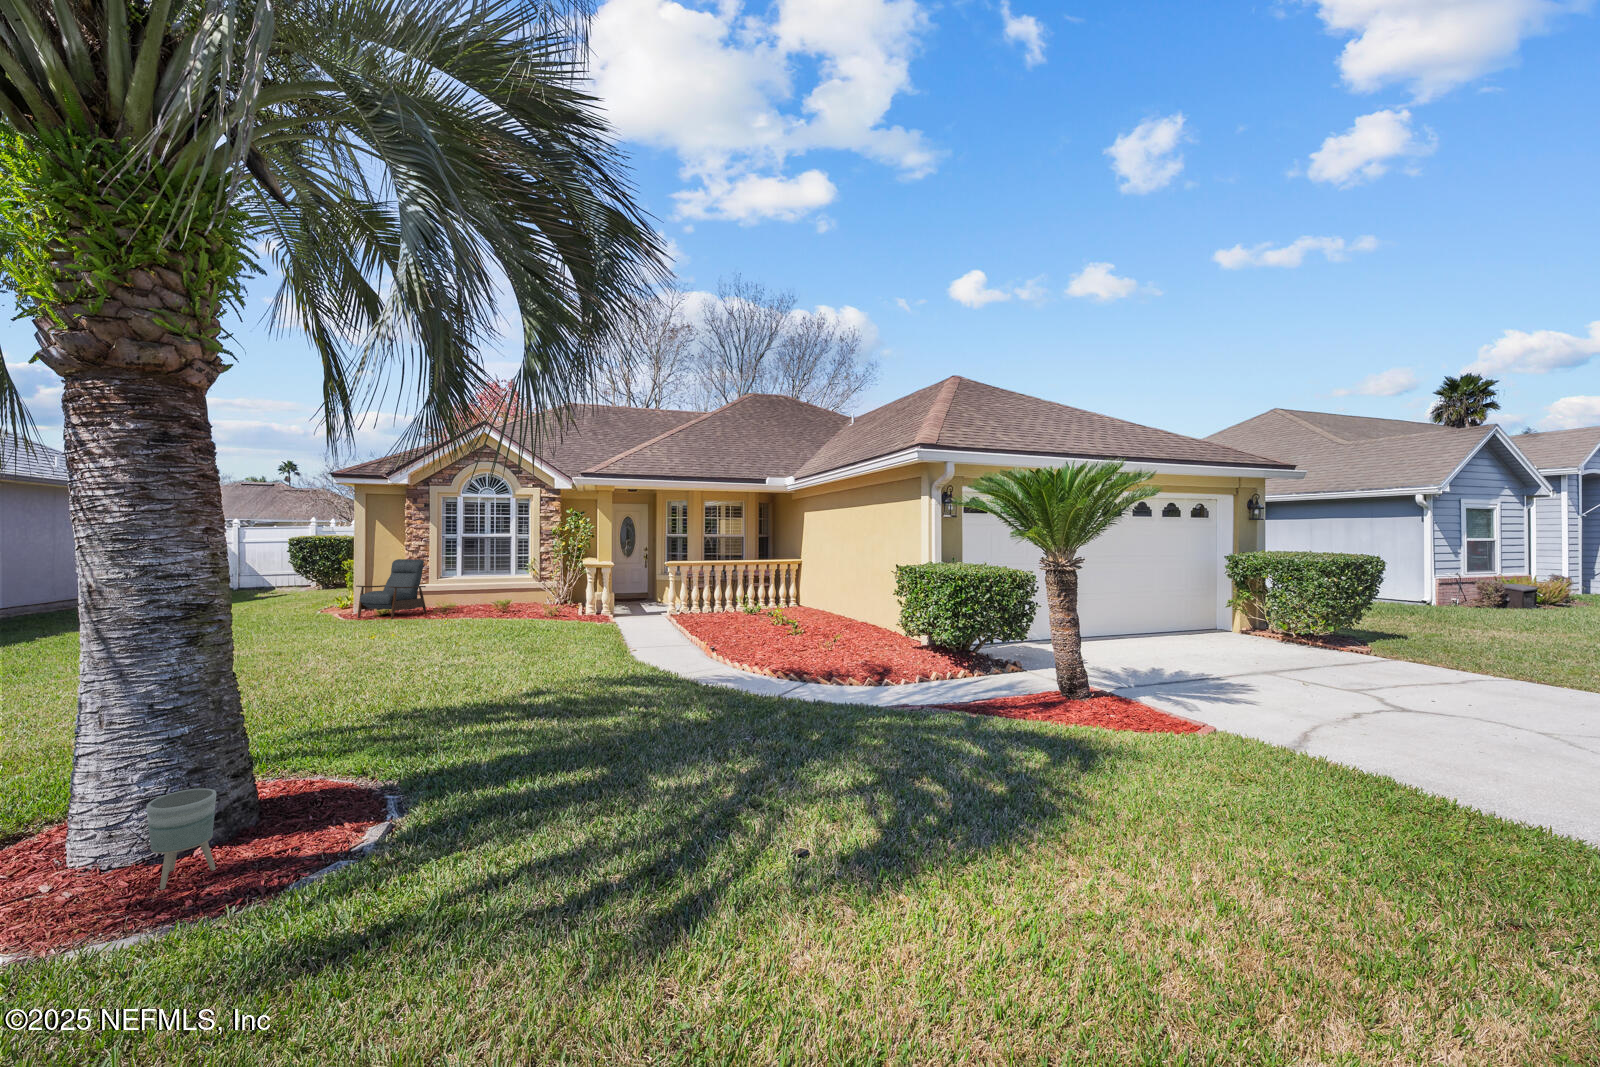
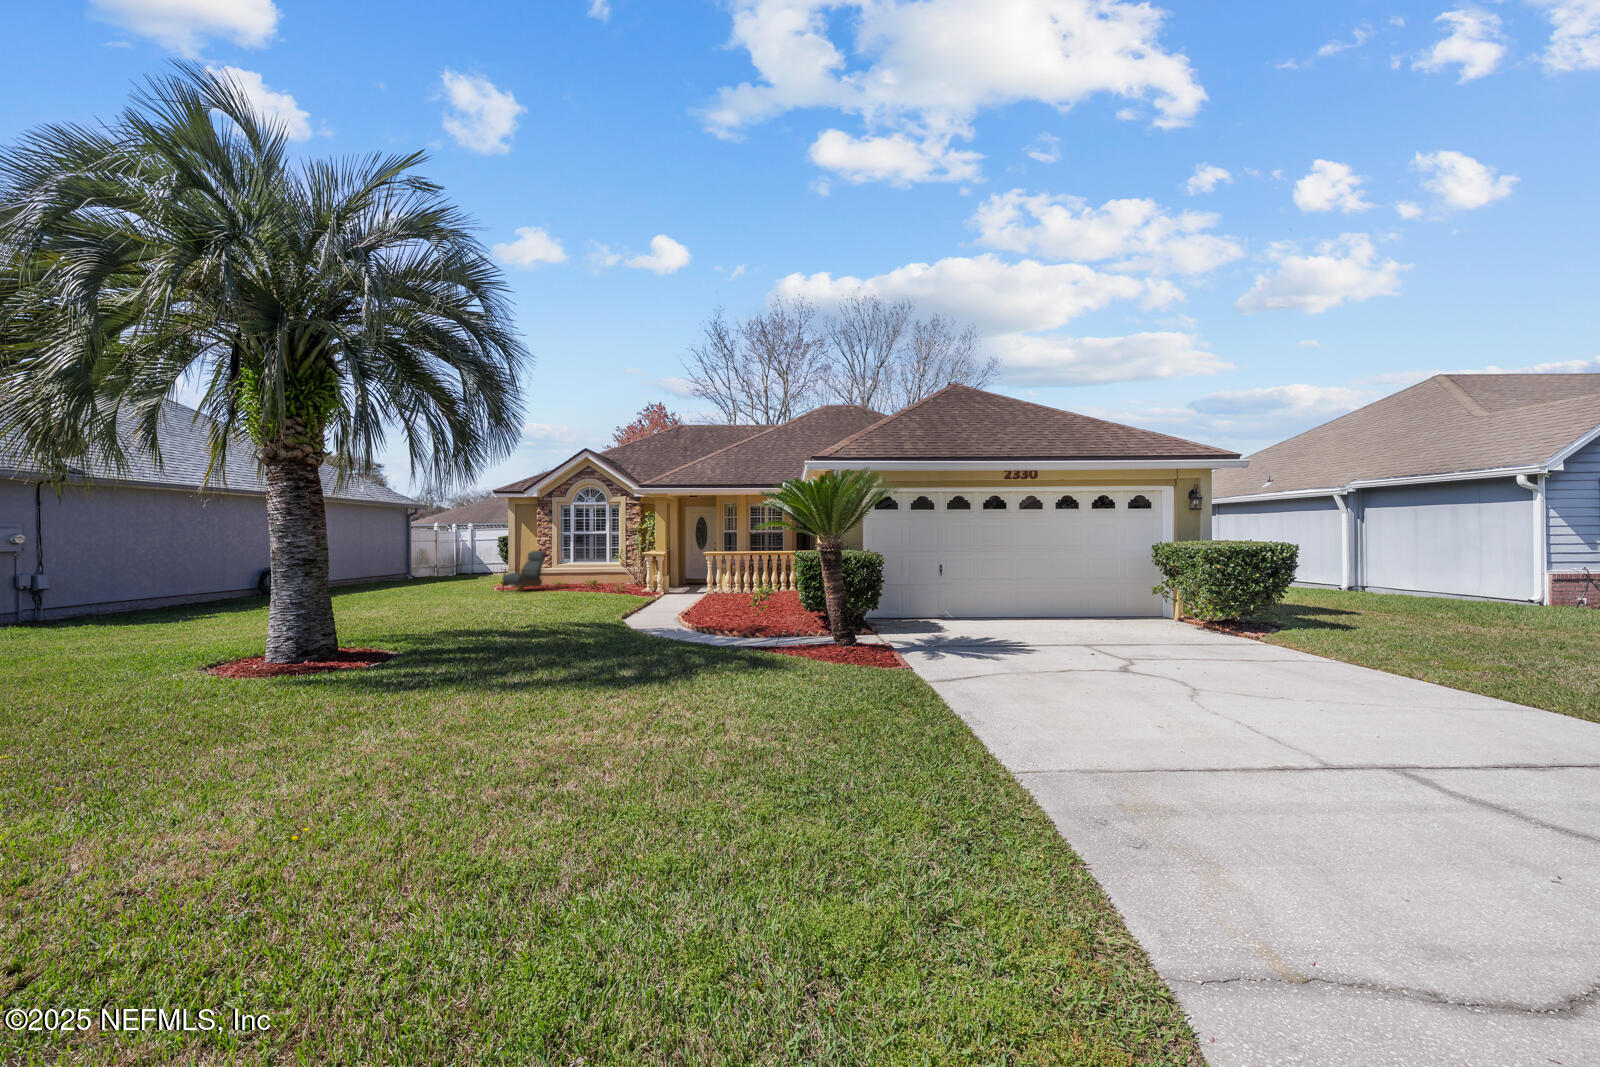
planter: present [146,788,216,890] -> none [236,650,267,692]

